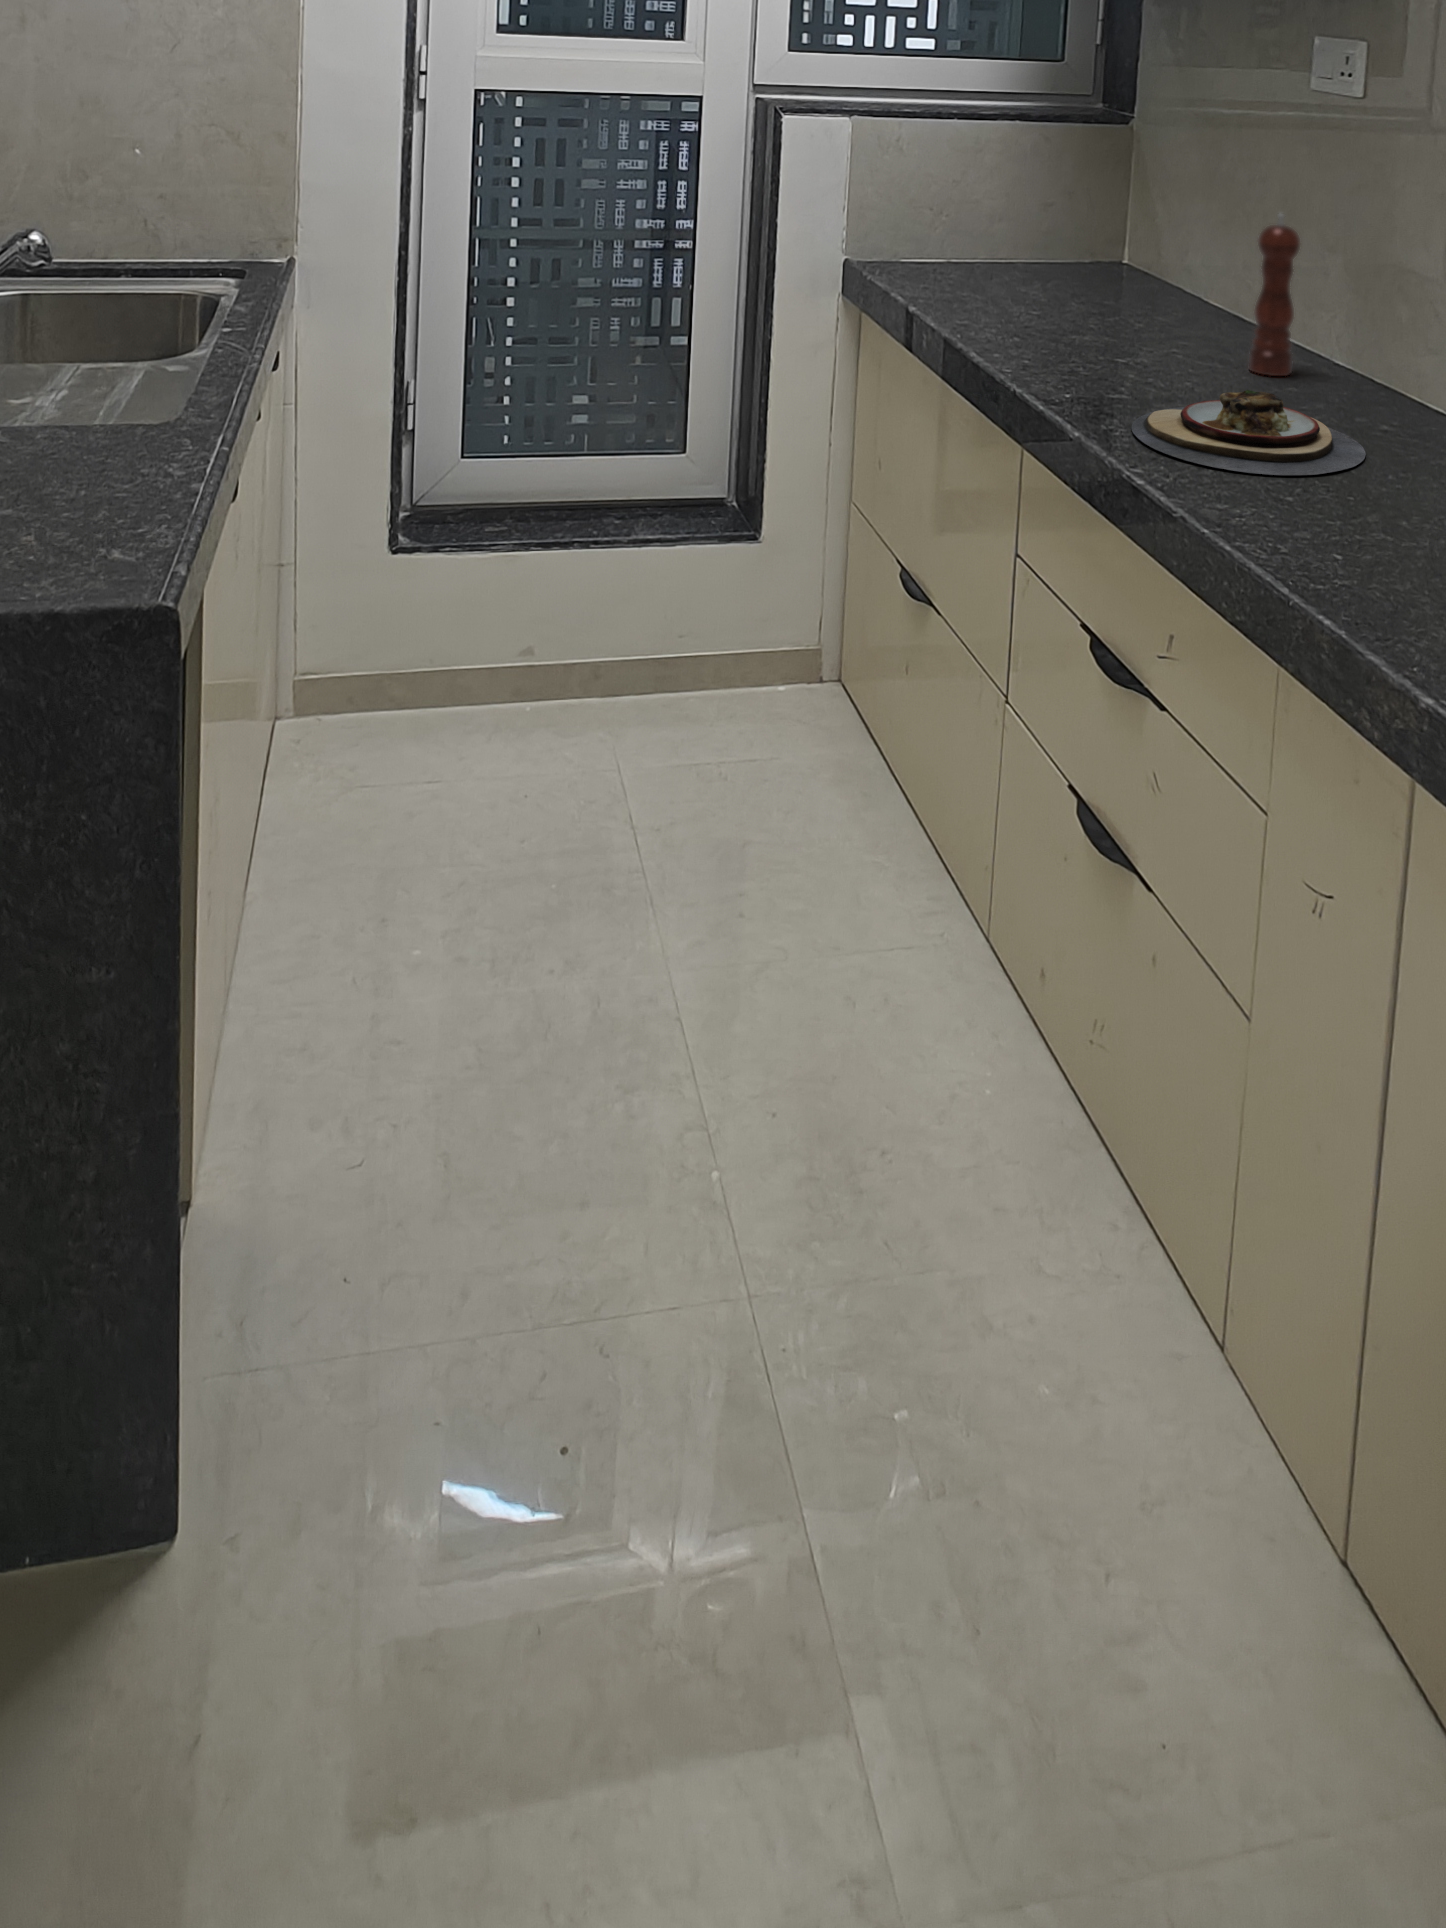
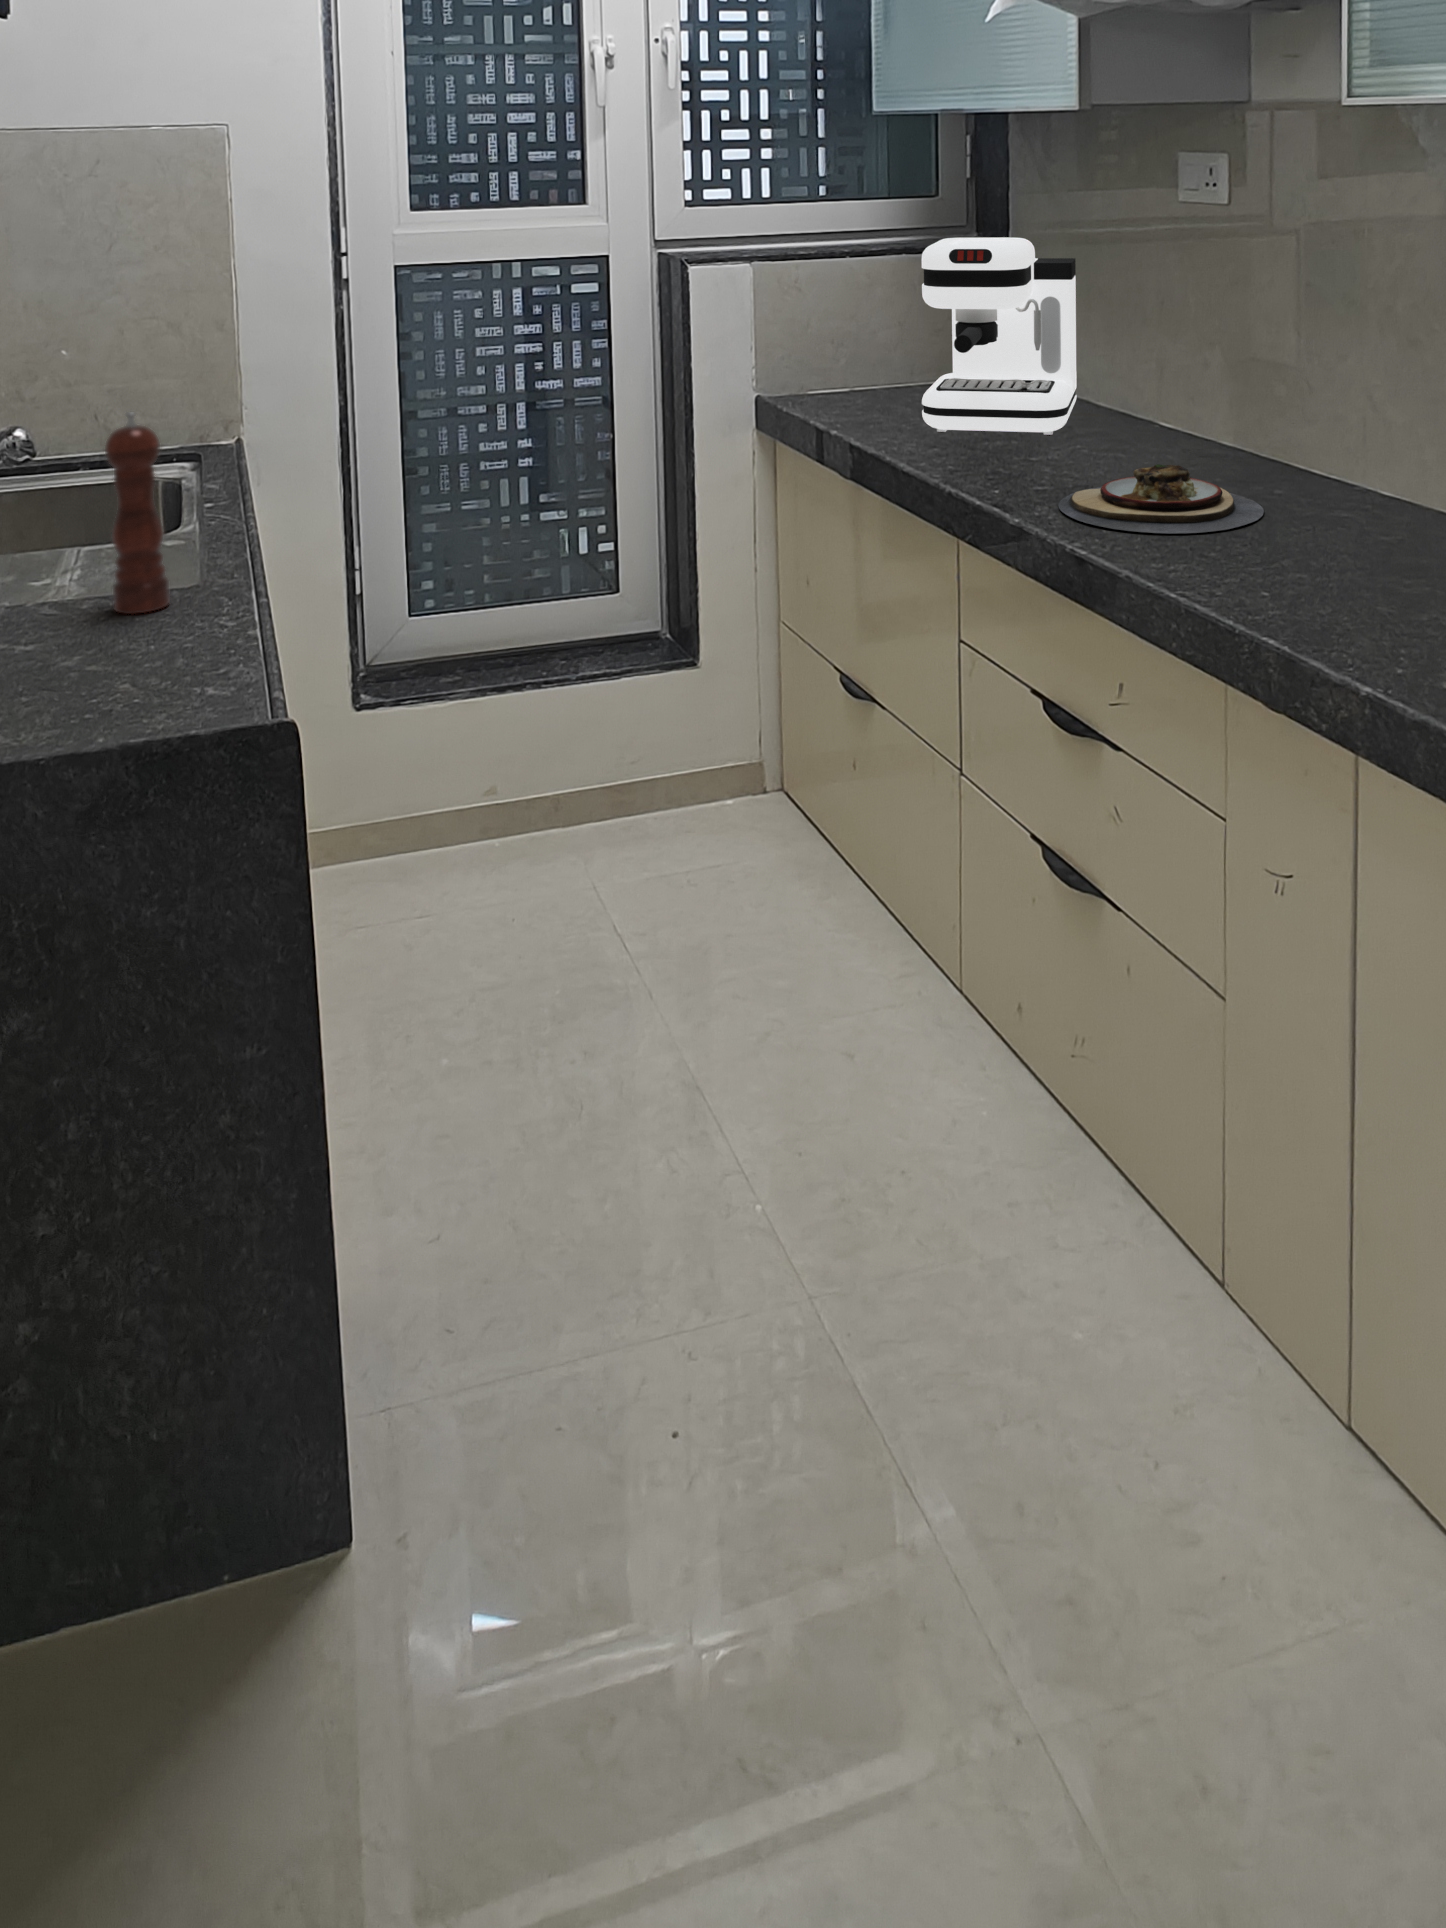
coffee maker: none [1012,111,1200,339] -> present [922,237,1077,435]
pepper mill: present [1249,213,1301,376] -> present [105,412,170,614]

